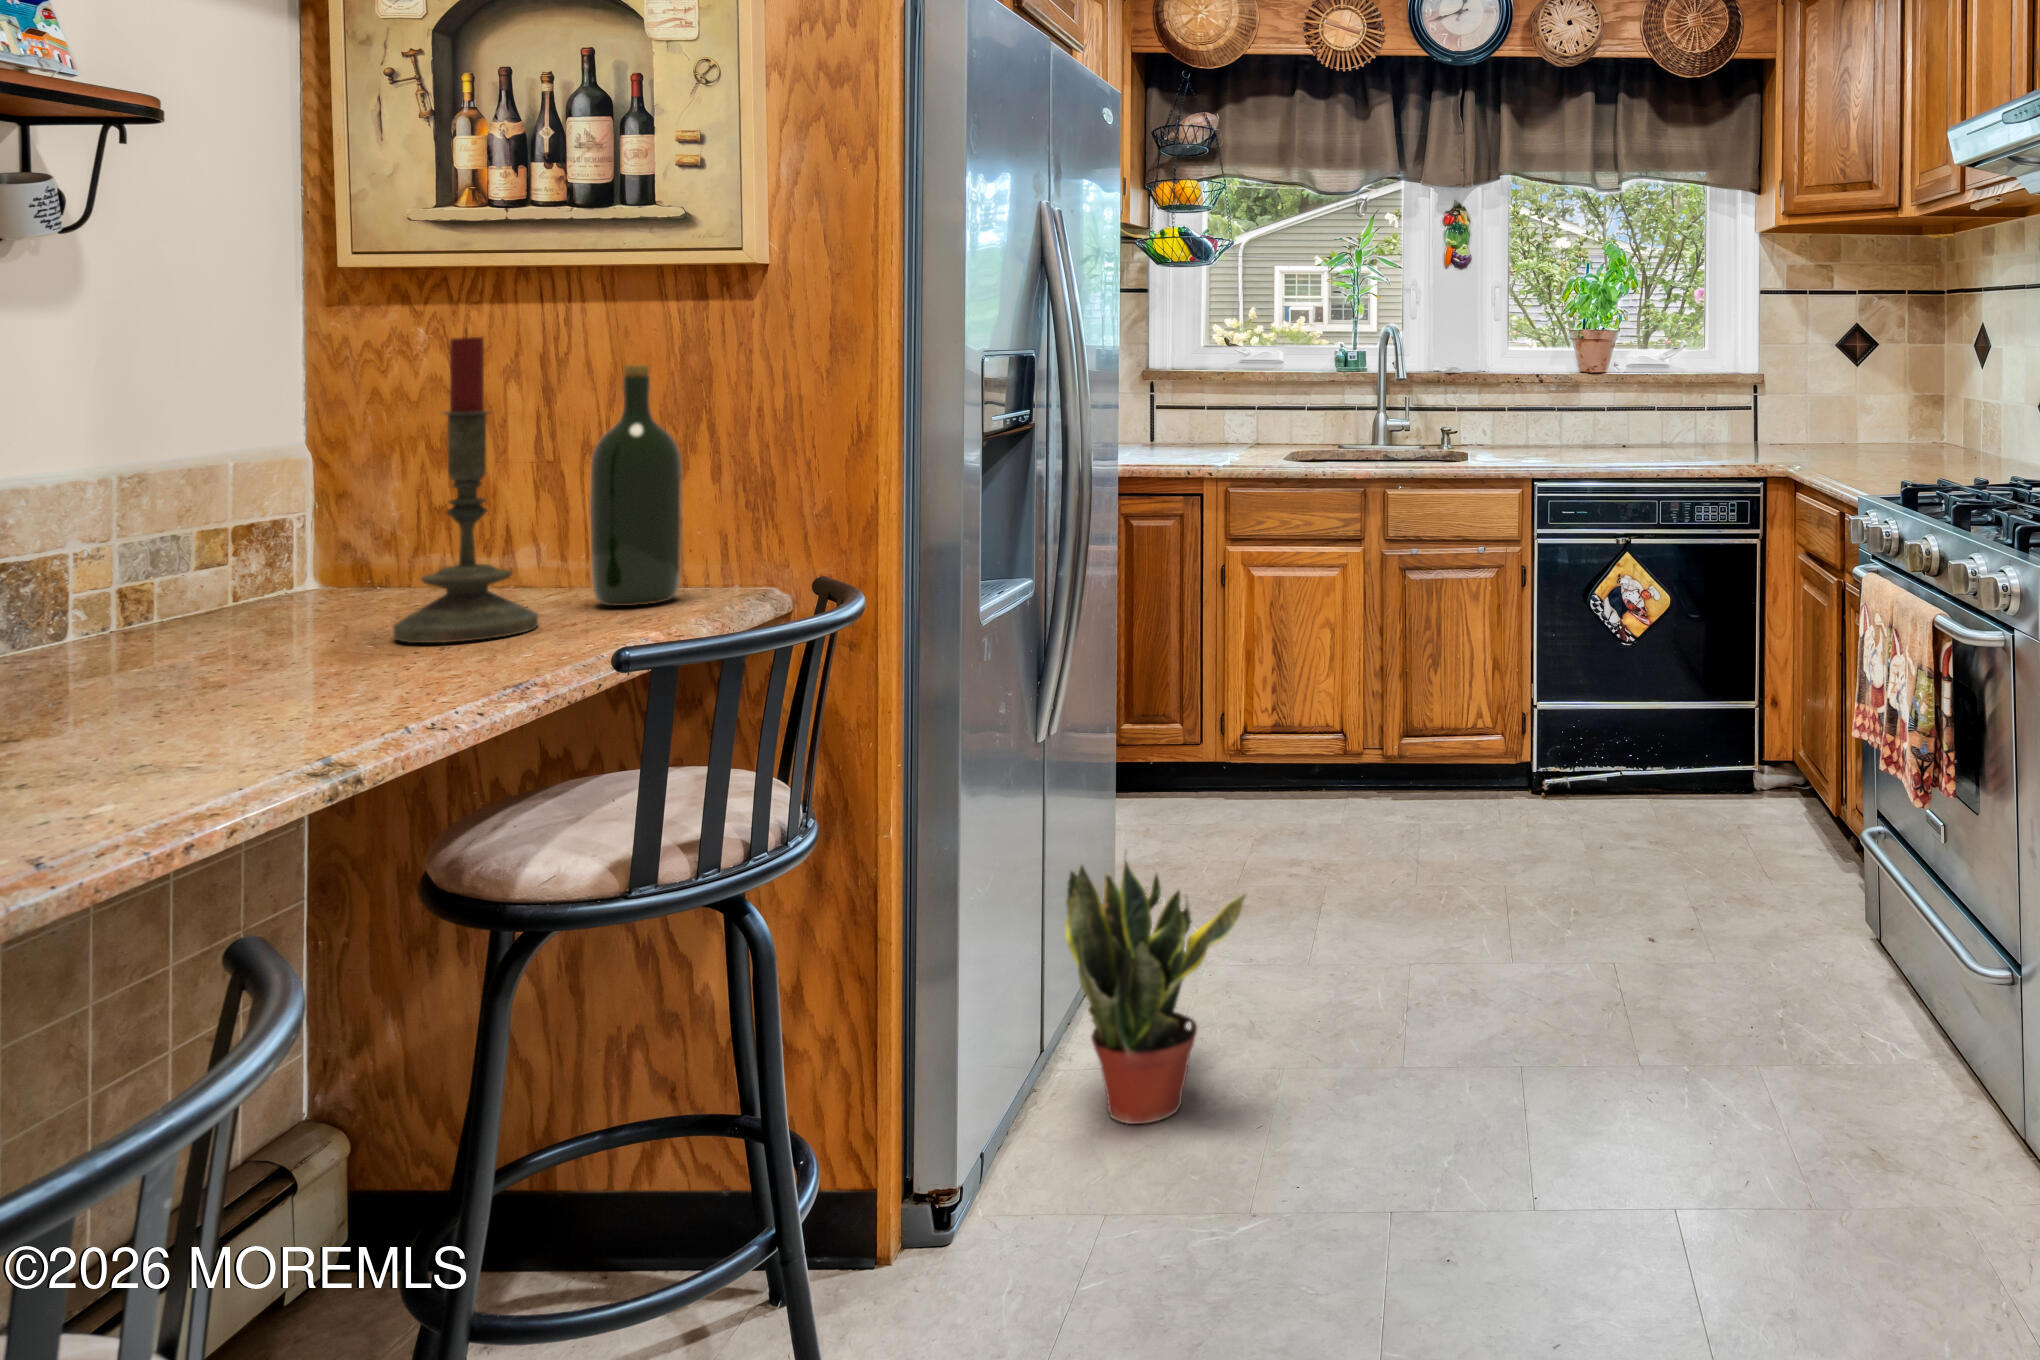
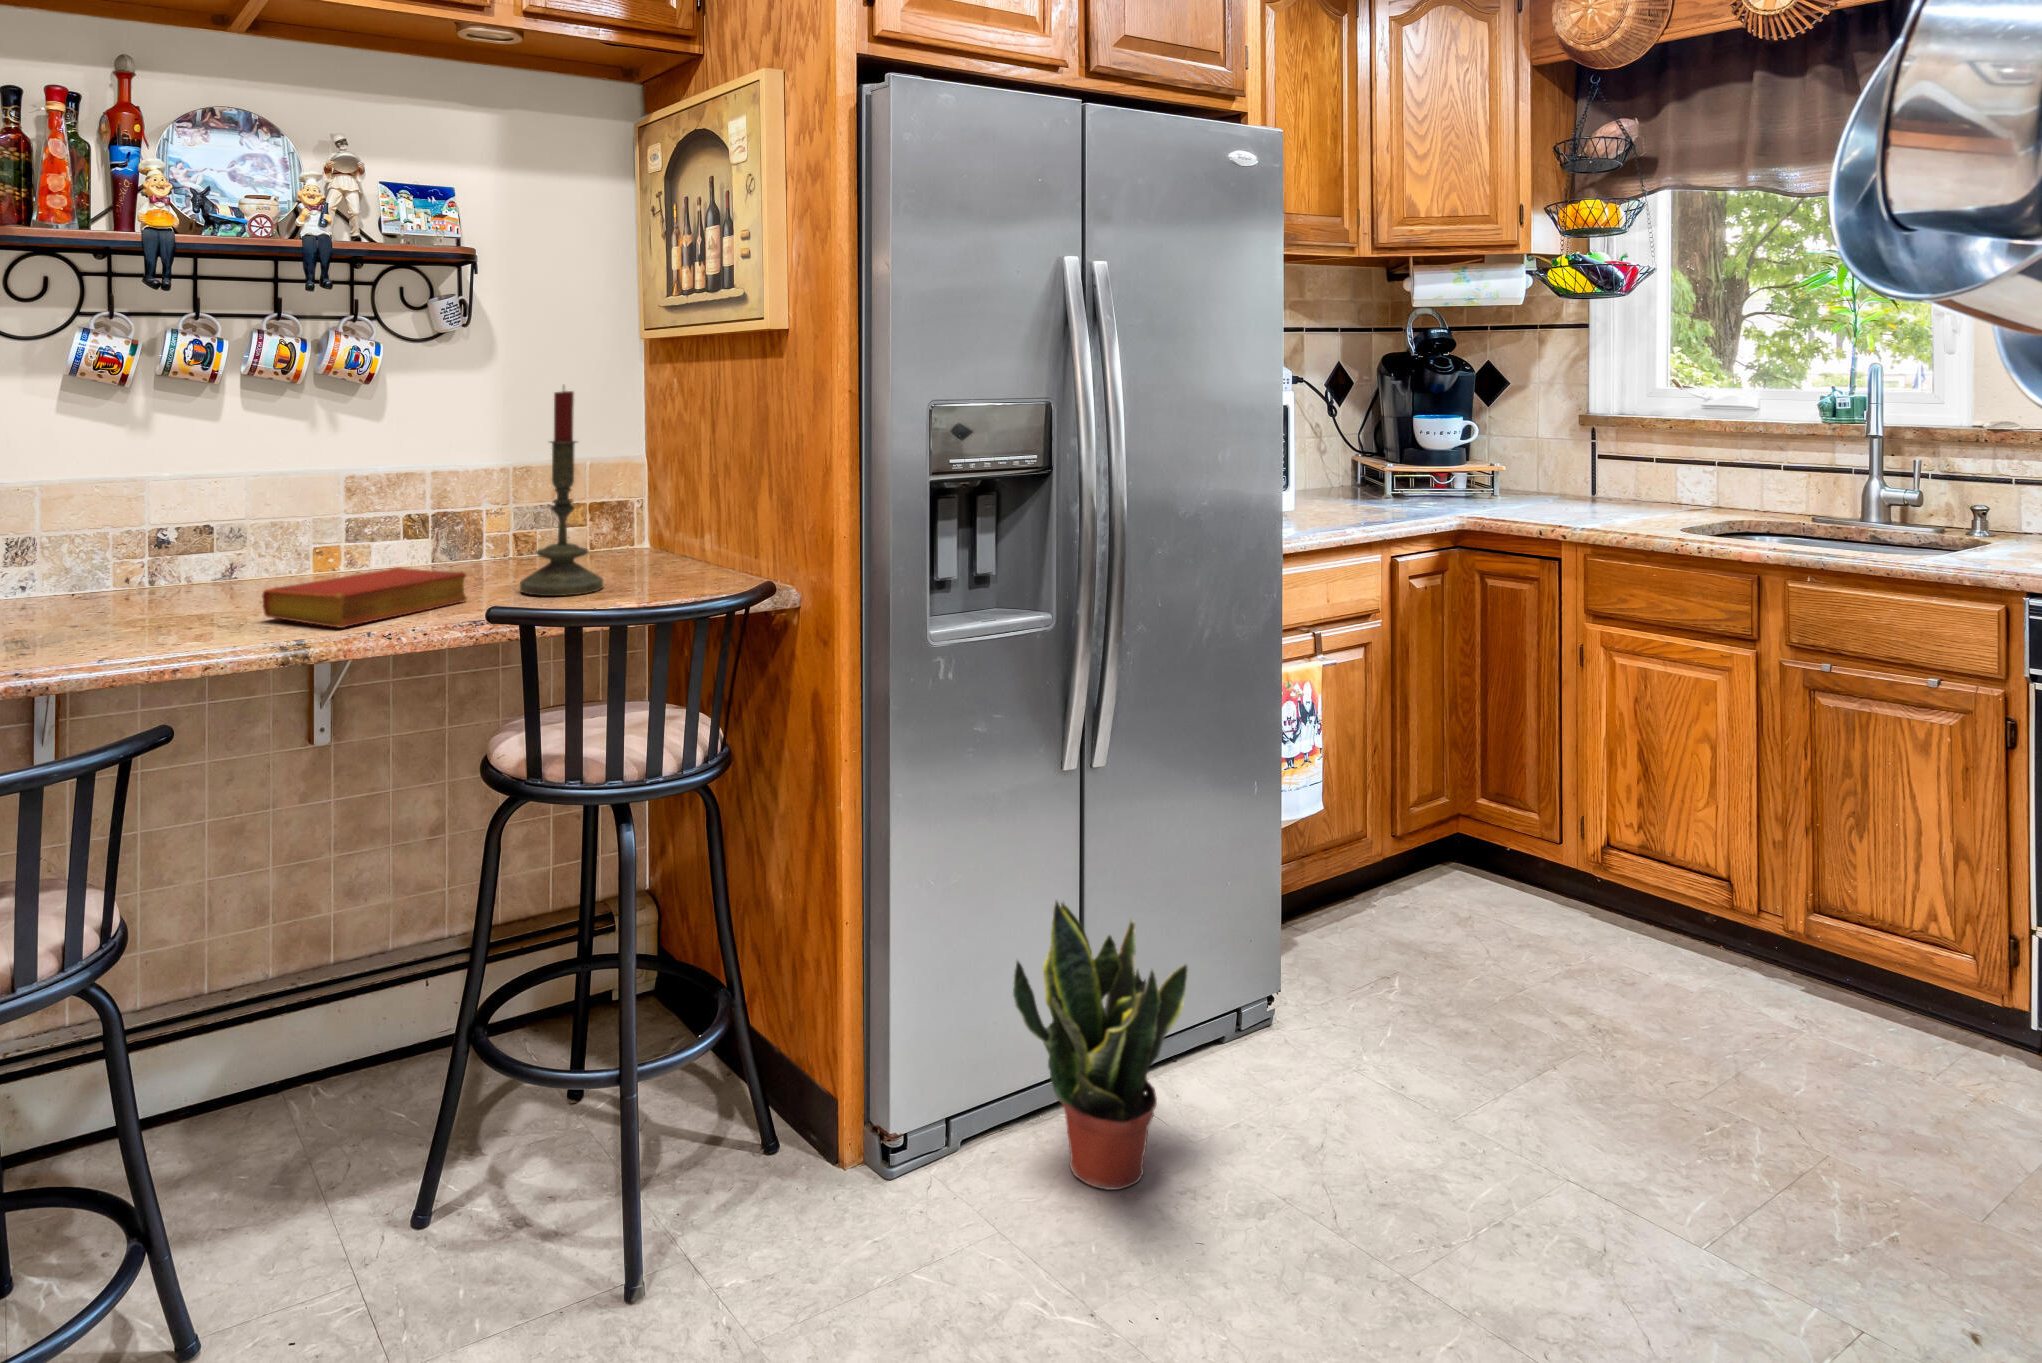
wine bottle: present [590,365,683,606] -> none [654,412,715,588]
book: none [95,619,377,734] -> present [262,567,466,628]

